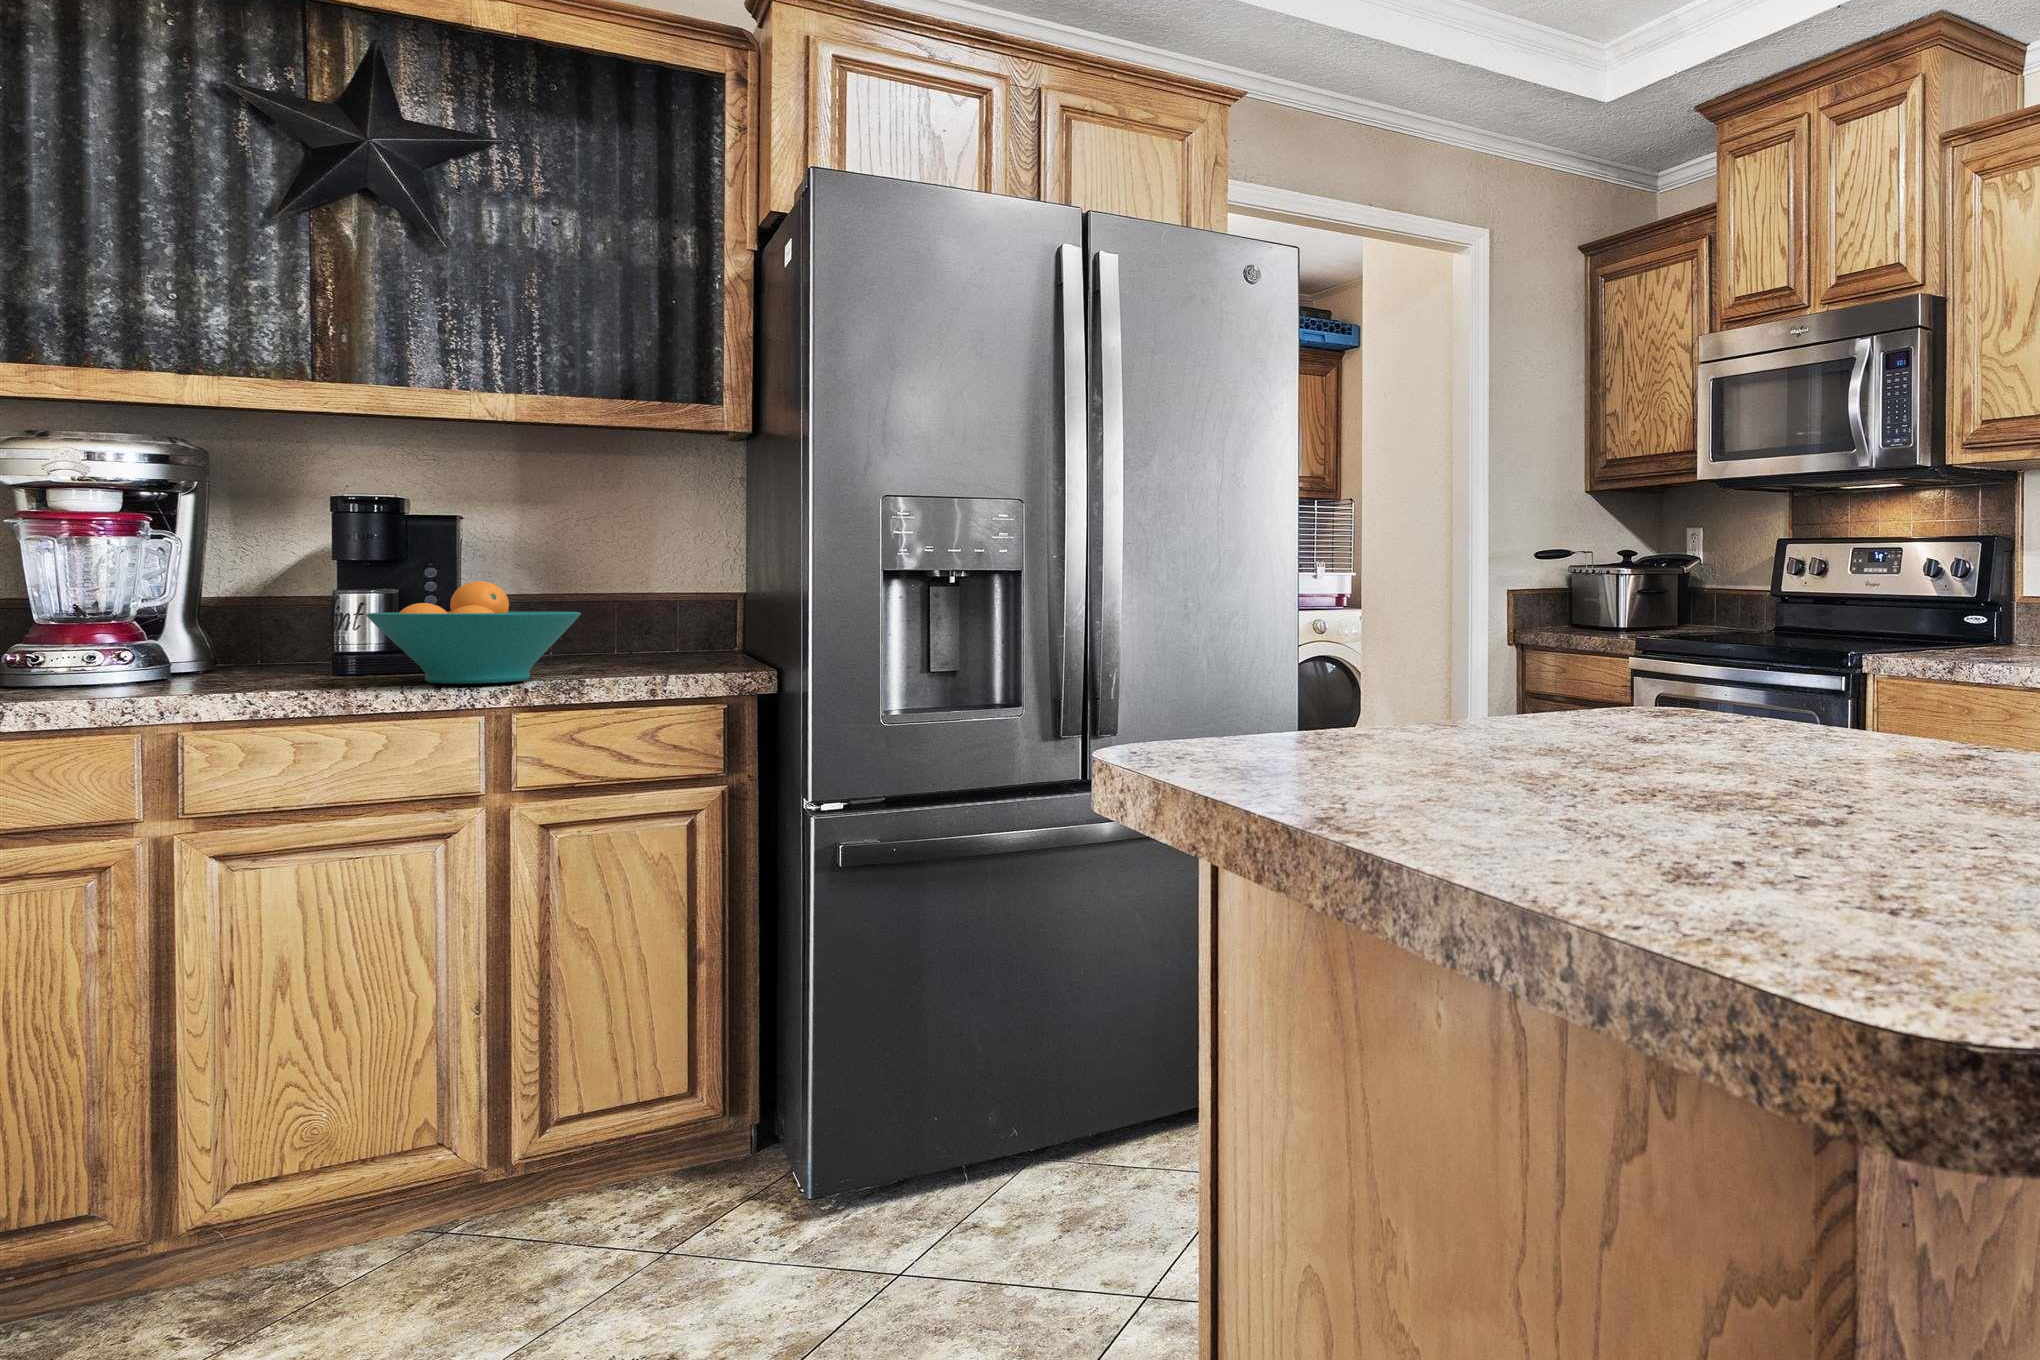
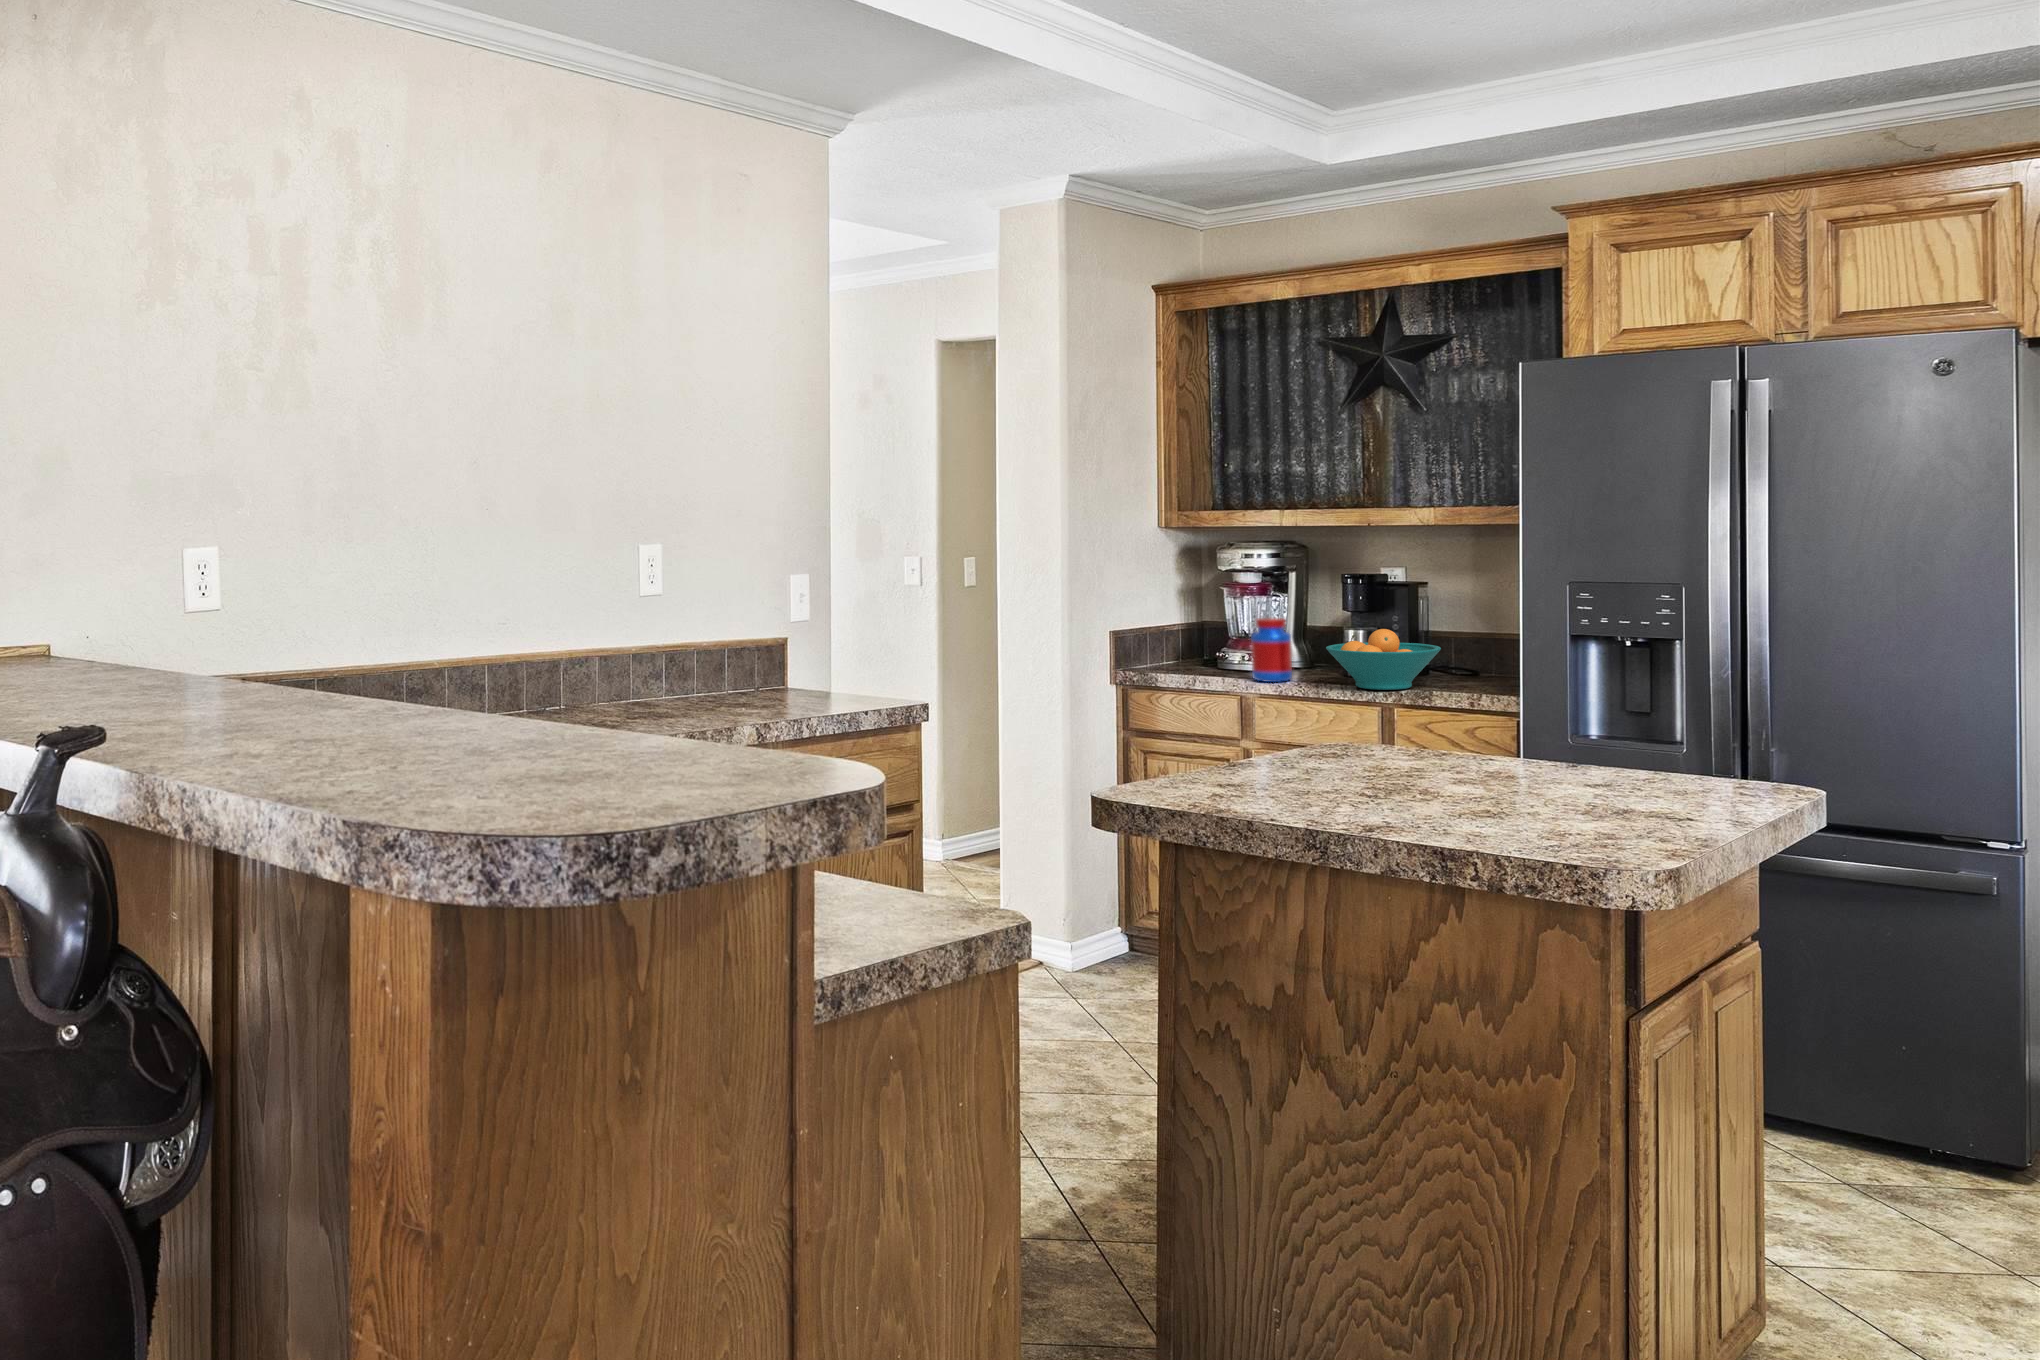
jar: none [164,568,261,691] -> present [1251,617,1292,682]

